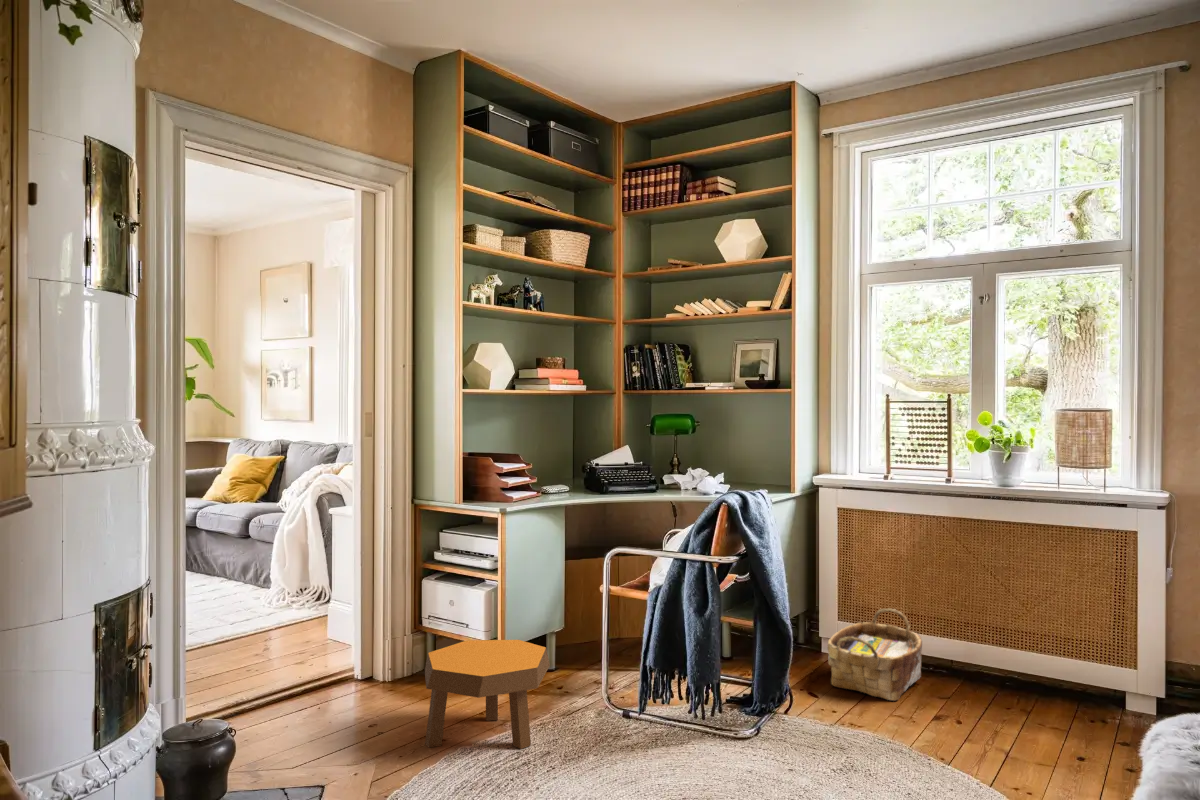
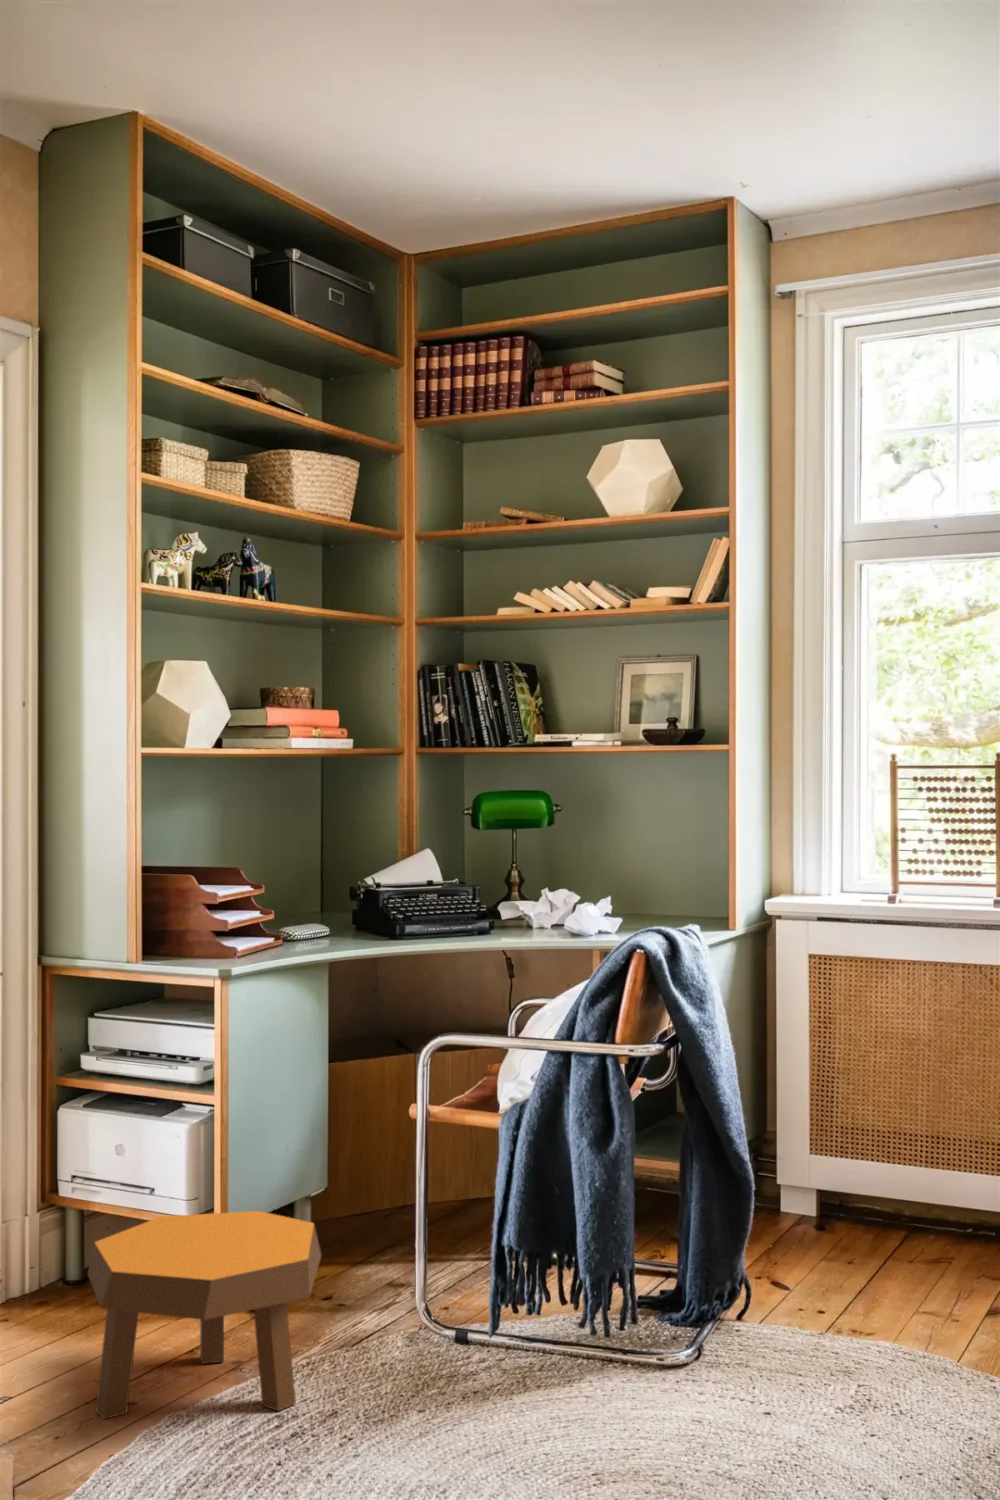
woven basket: present [828,608,922,700] -> none [803,1130,962,1291]

